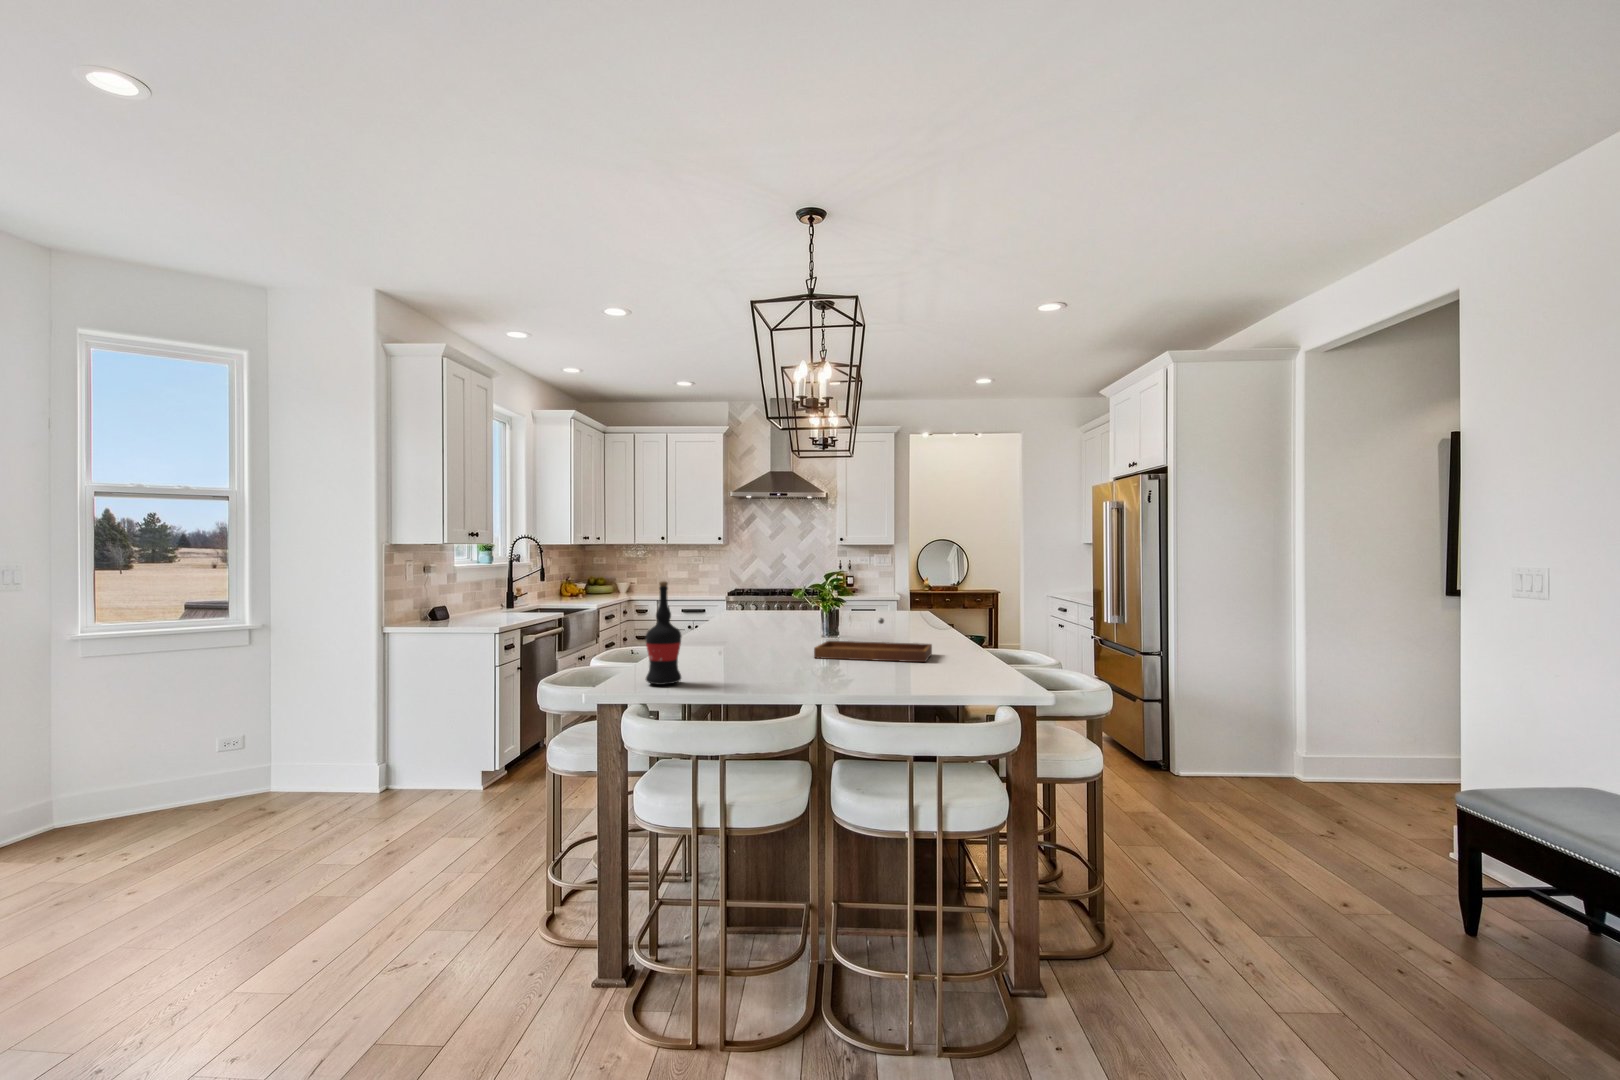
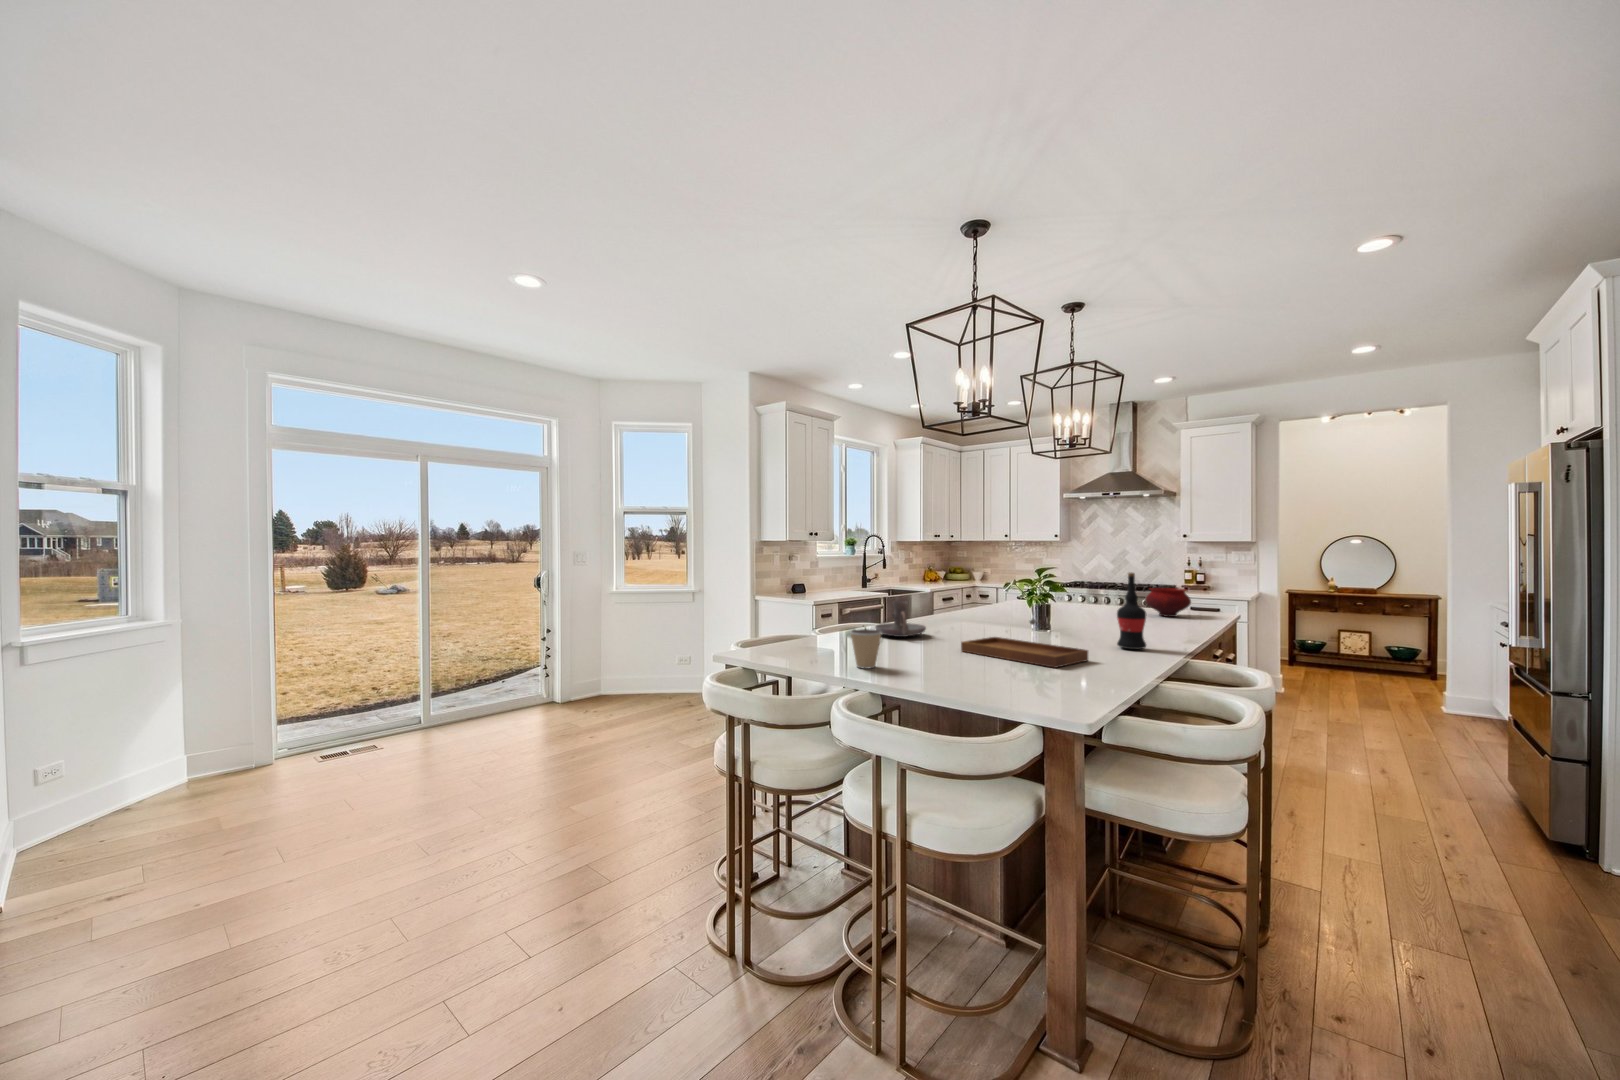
wine bottle: present [645,581,681,685] -> present [1117,573,1146,649]
bowl: none [869,588,908,615] -> present [1146,588,1191,617]
candle holder: none [684,610,744,651] -> present [875,601,926,637]
coffee cup: none [753,639,789,683] -> present [850,629,882,669]

